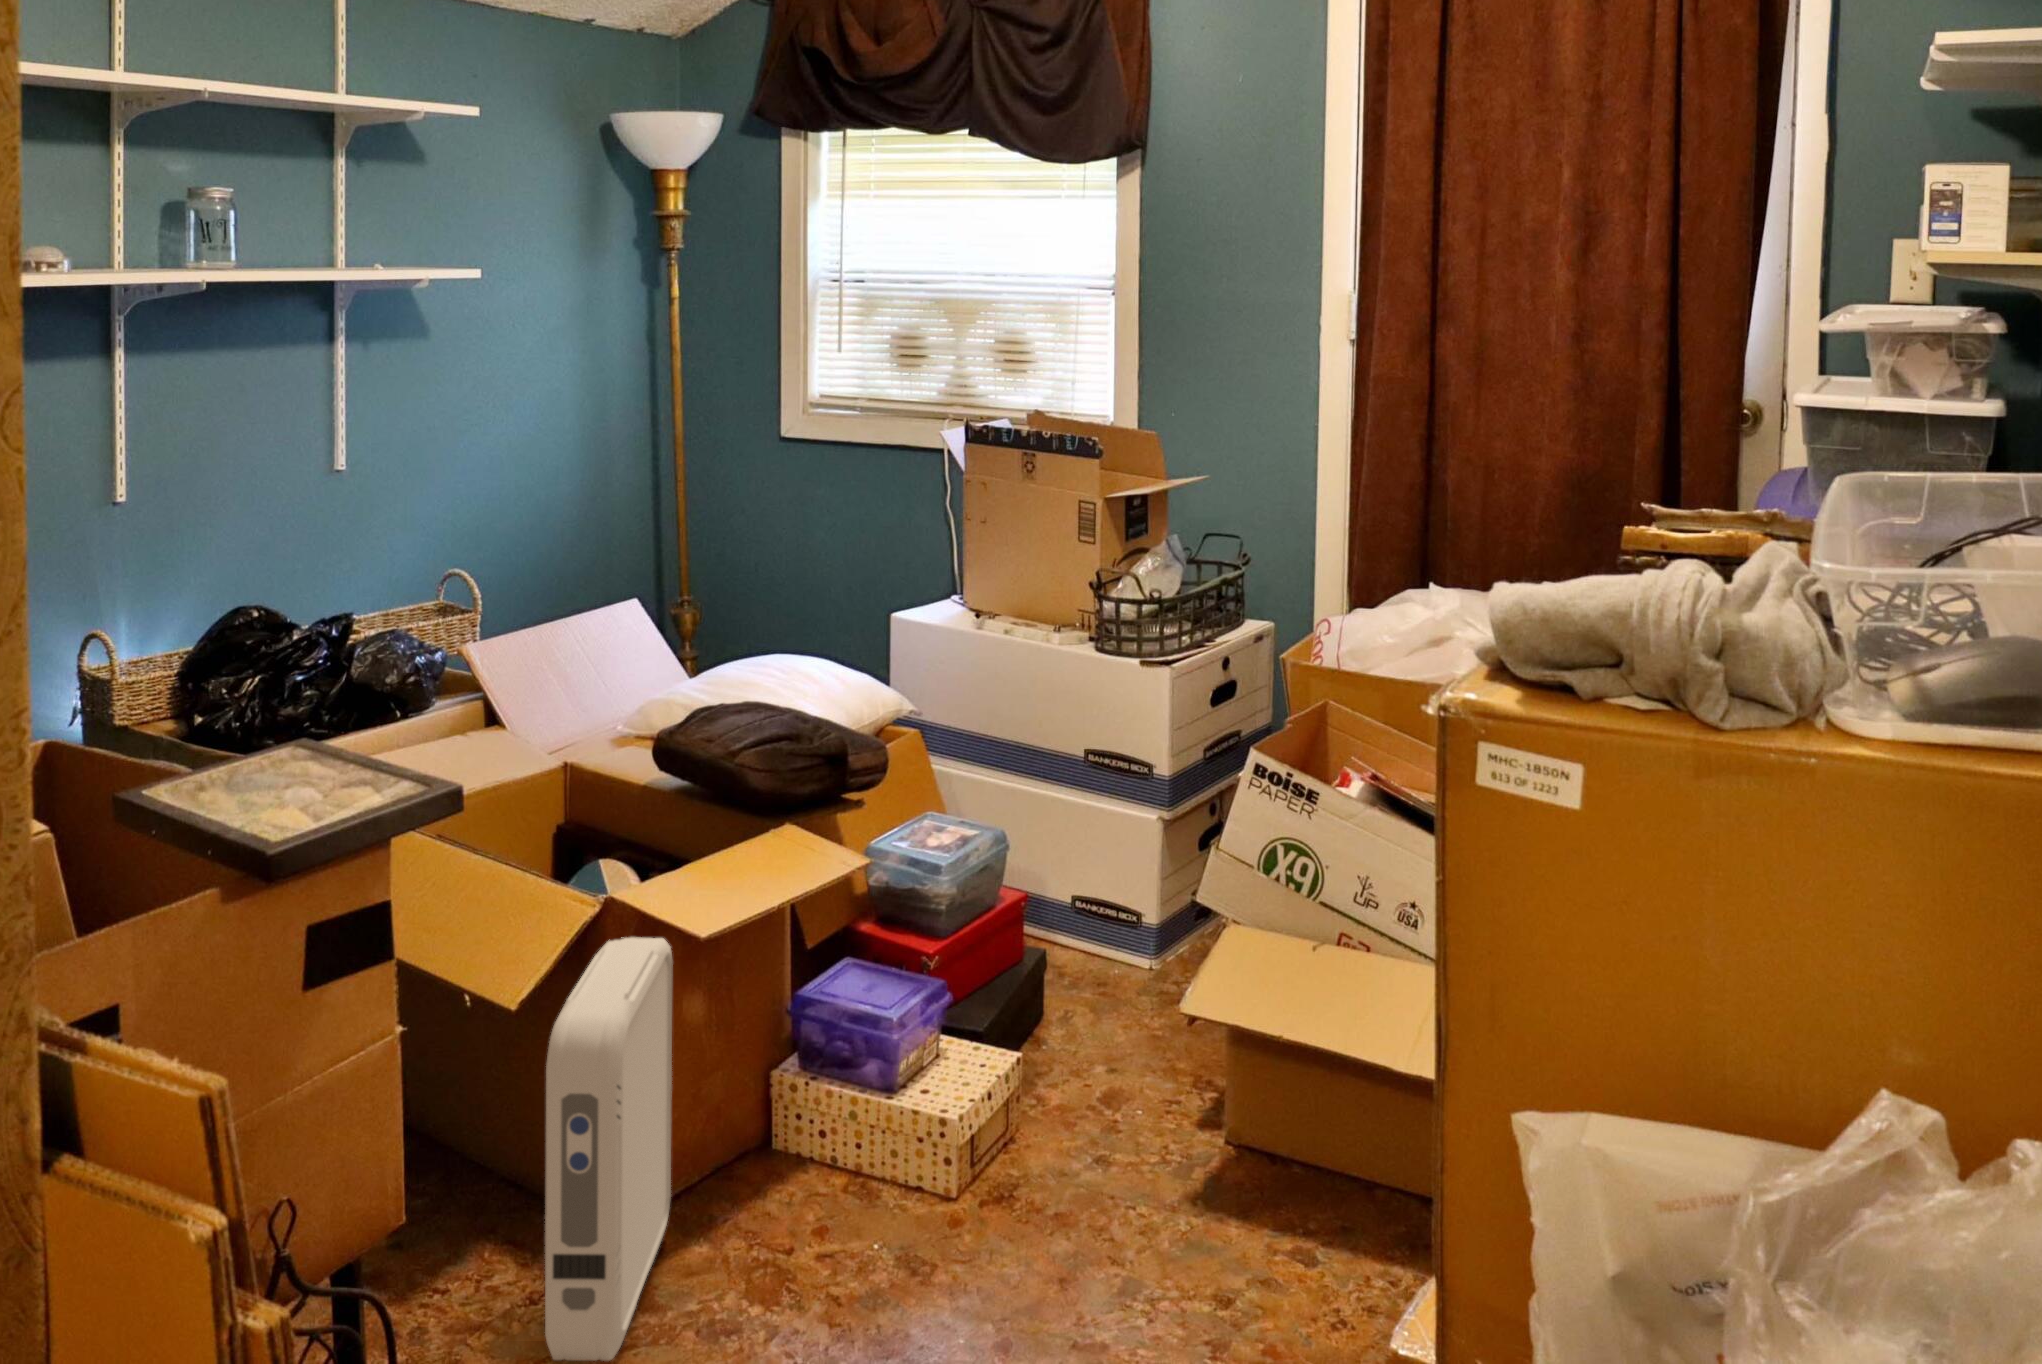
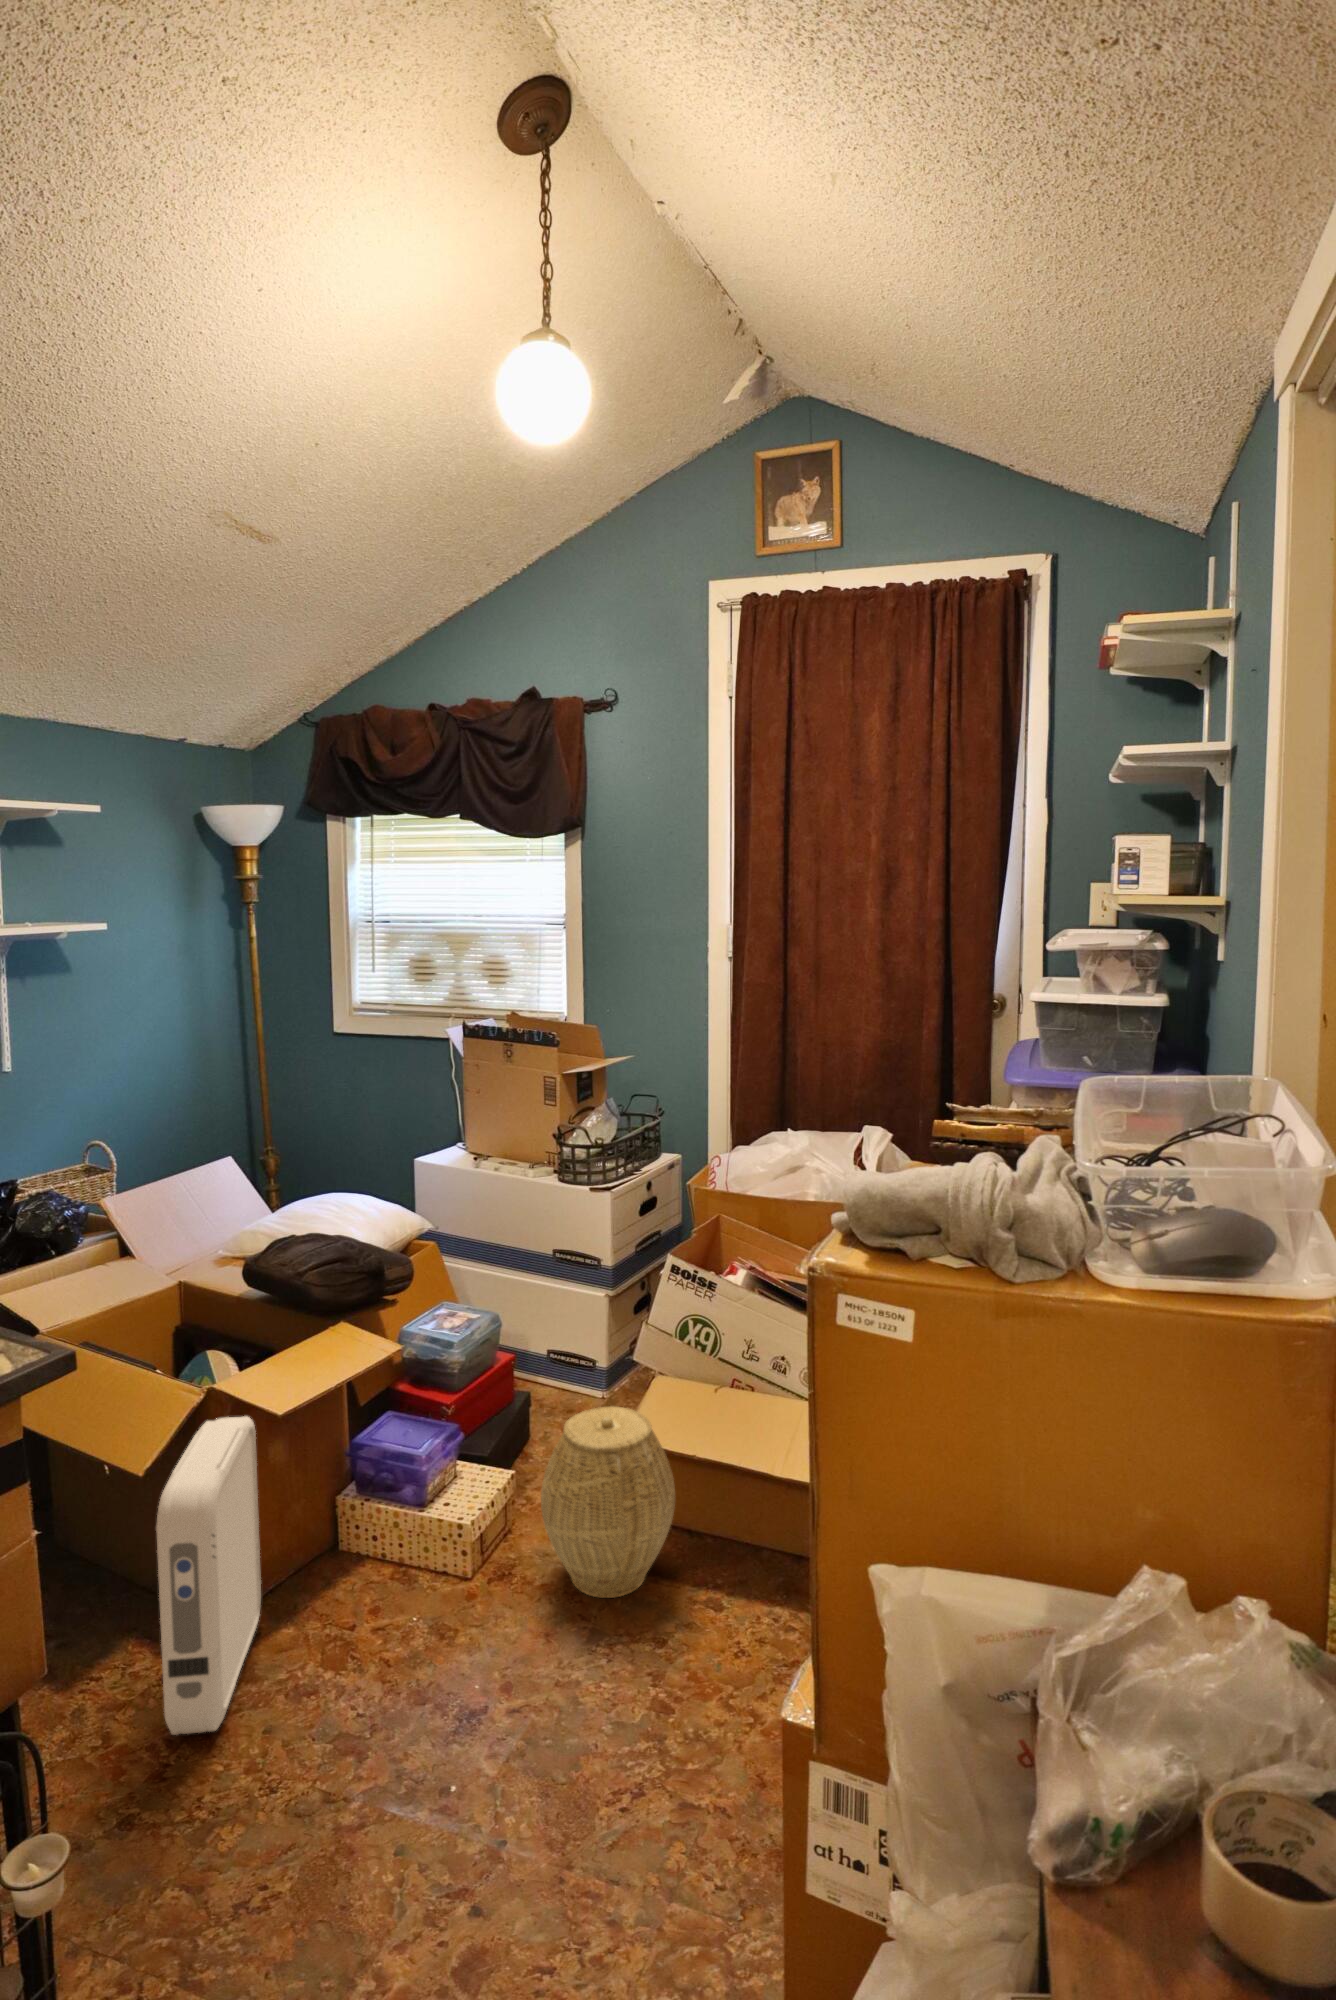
woven basket: none [1058,966,1249,1239] -> present [541,1406,675,1598]

